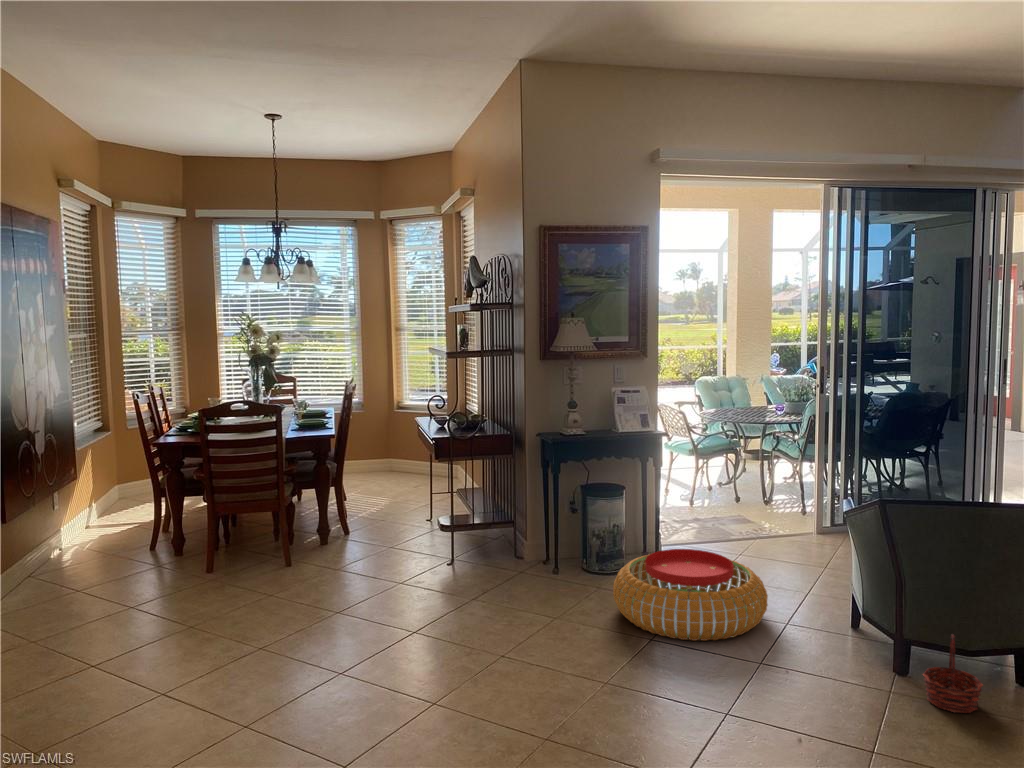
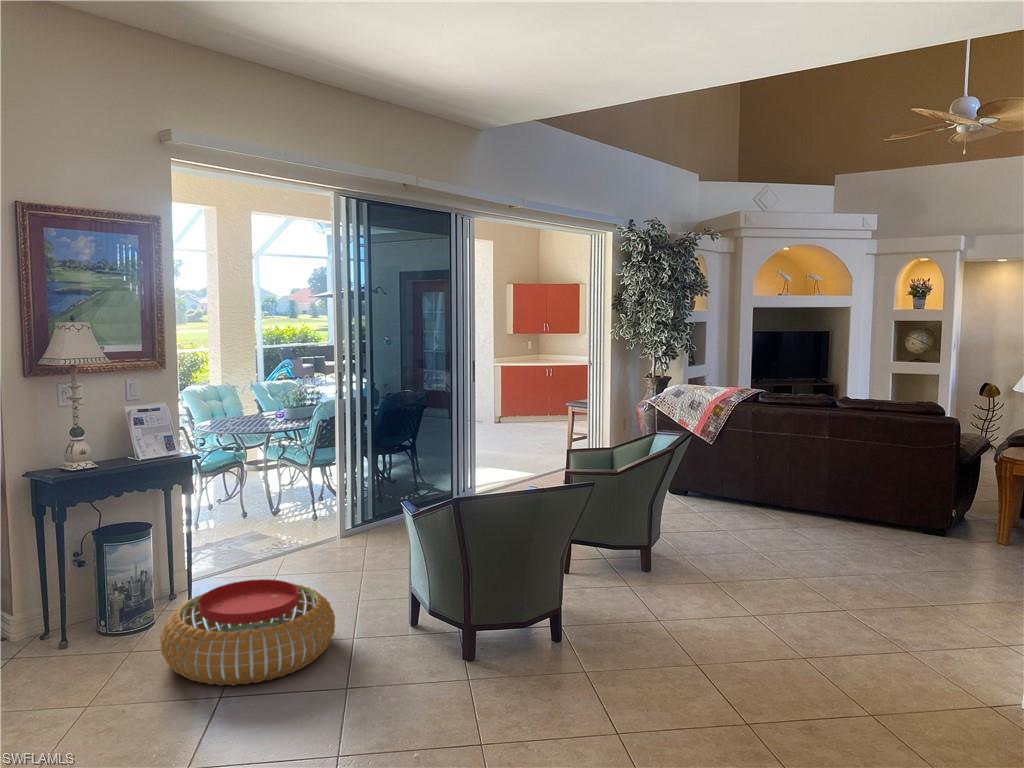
basket: present [923,634,983,713] -> none [489,608,534,676]

